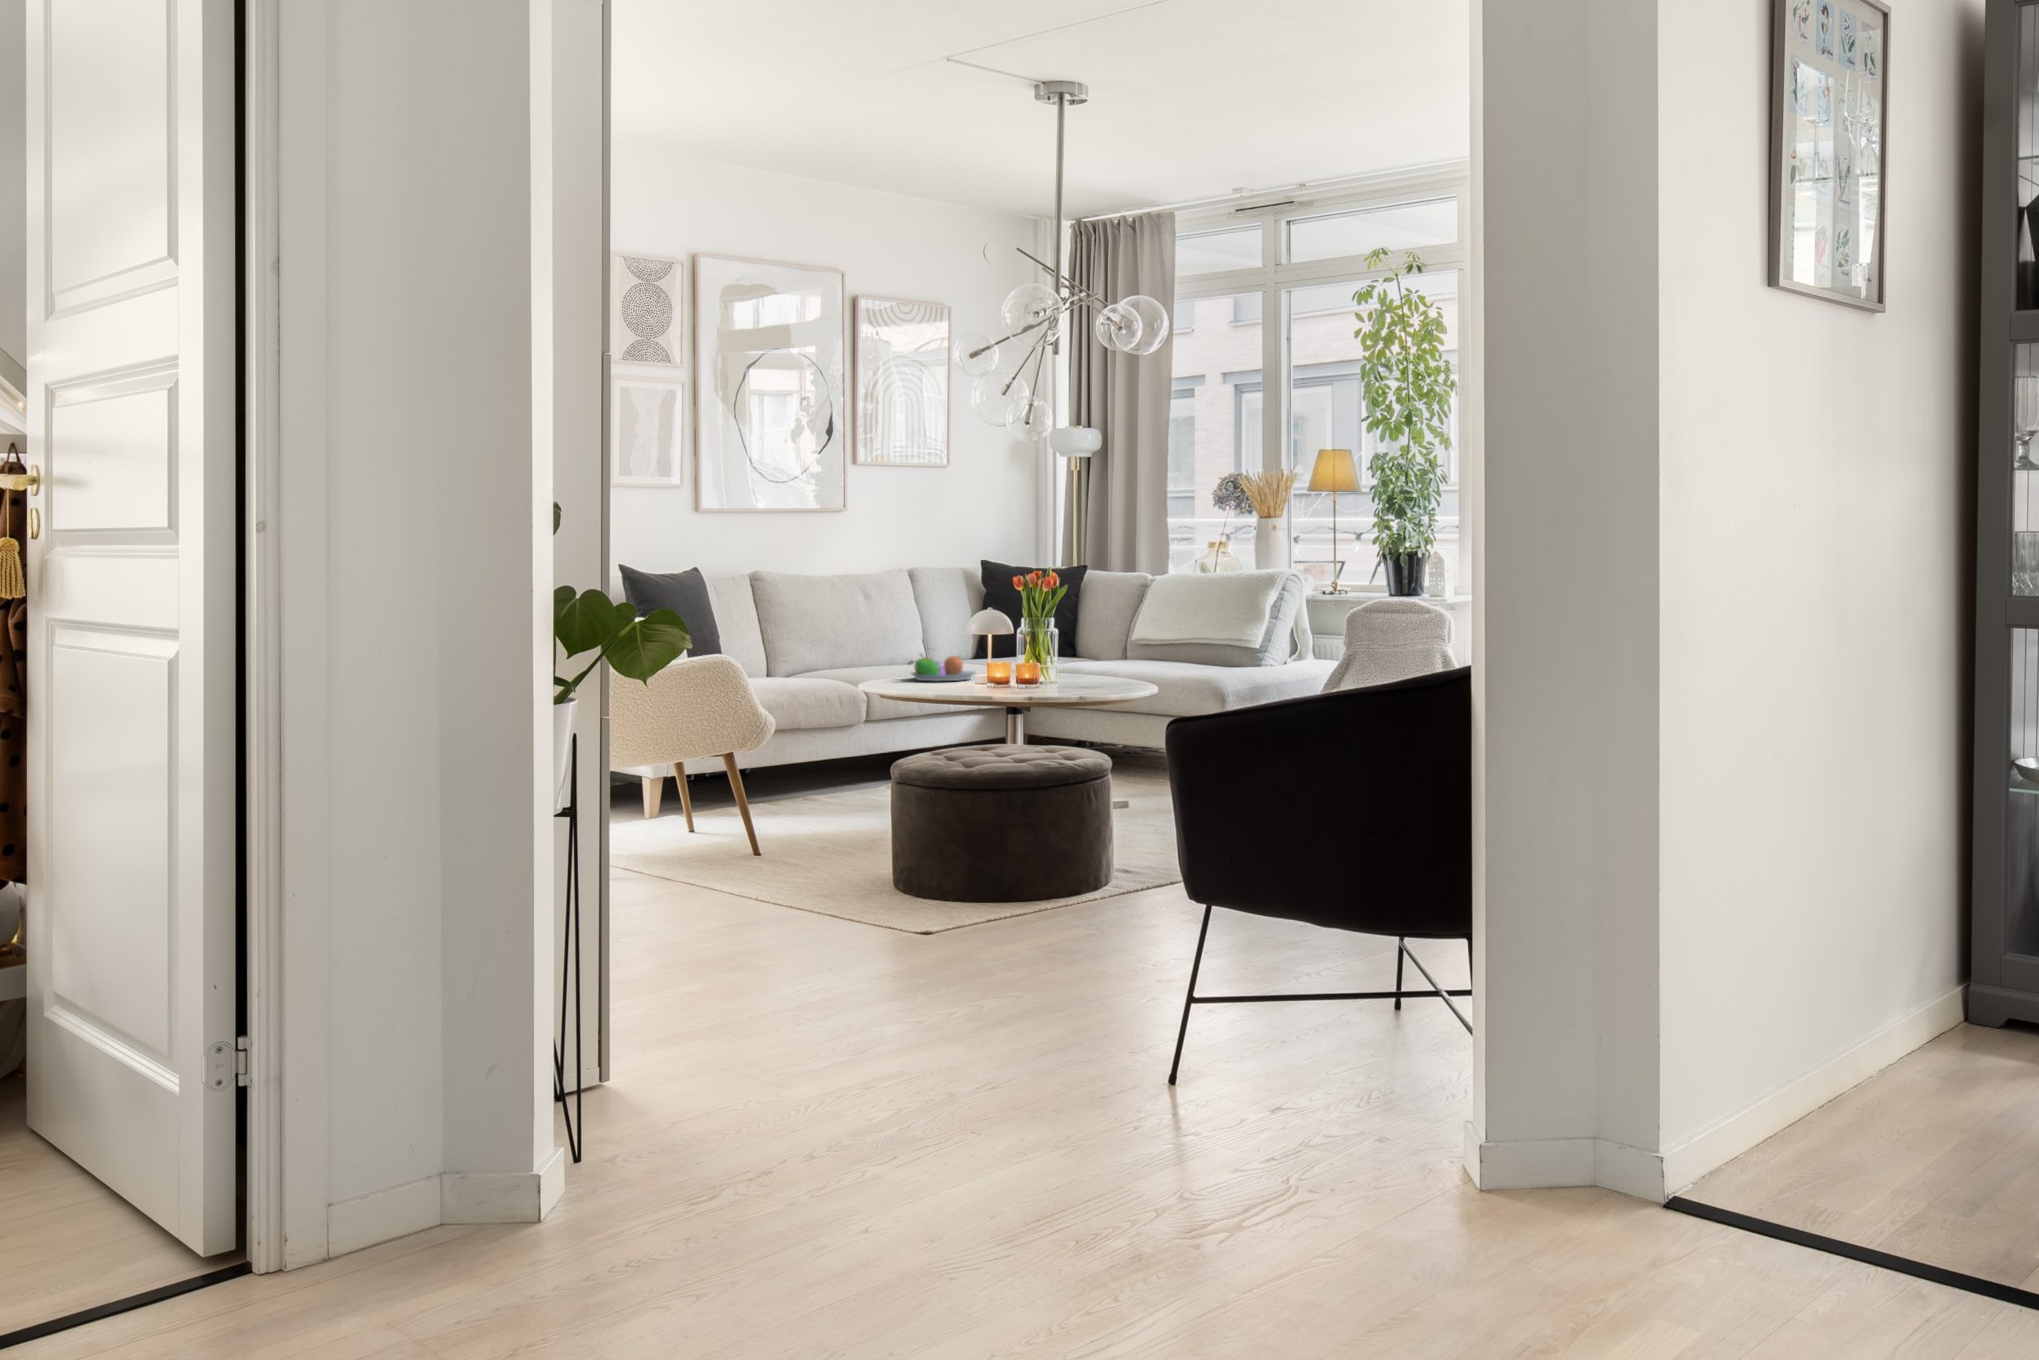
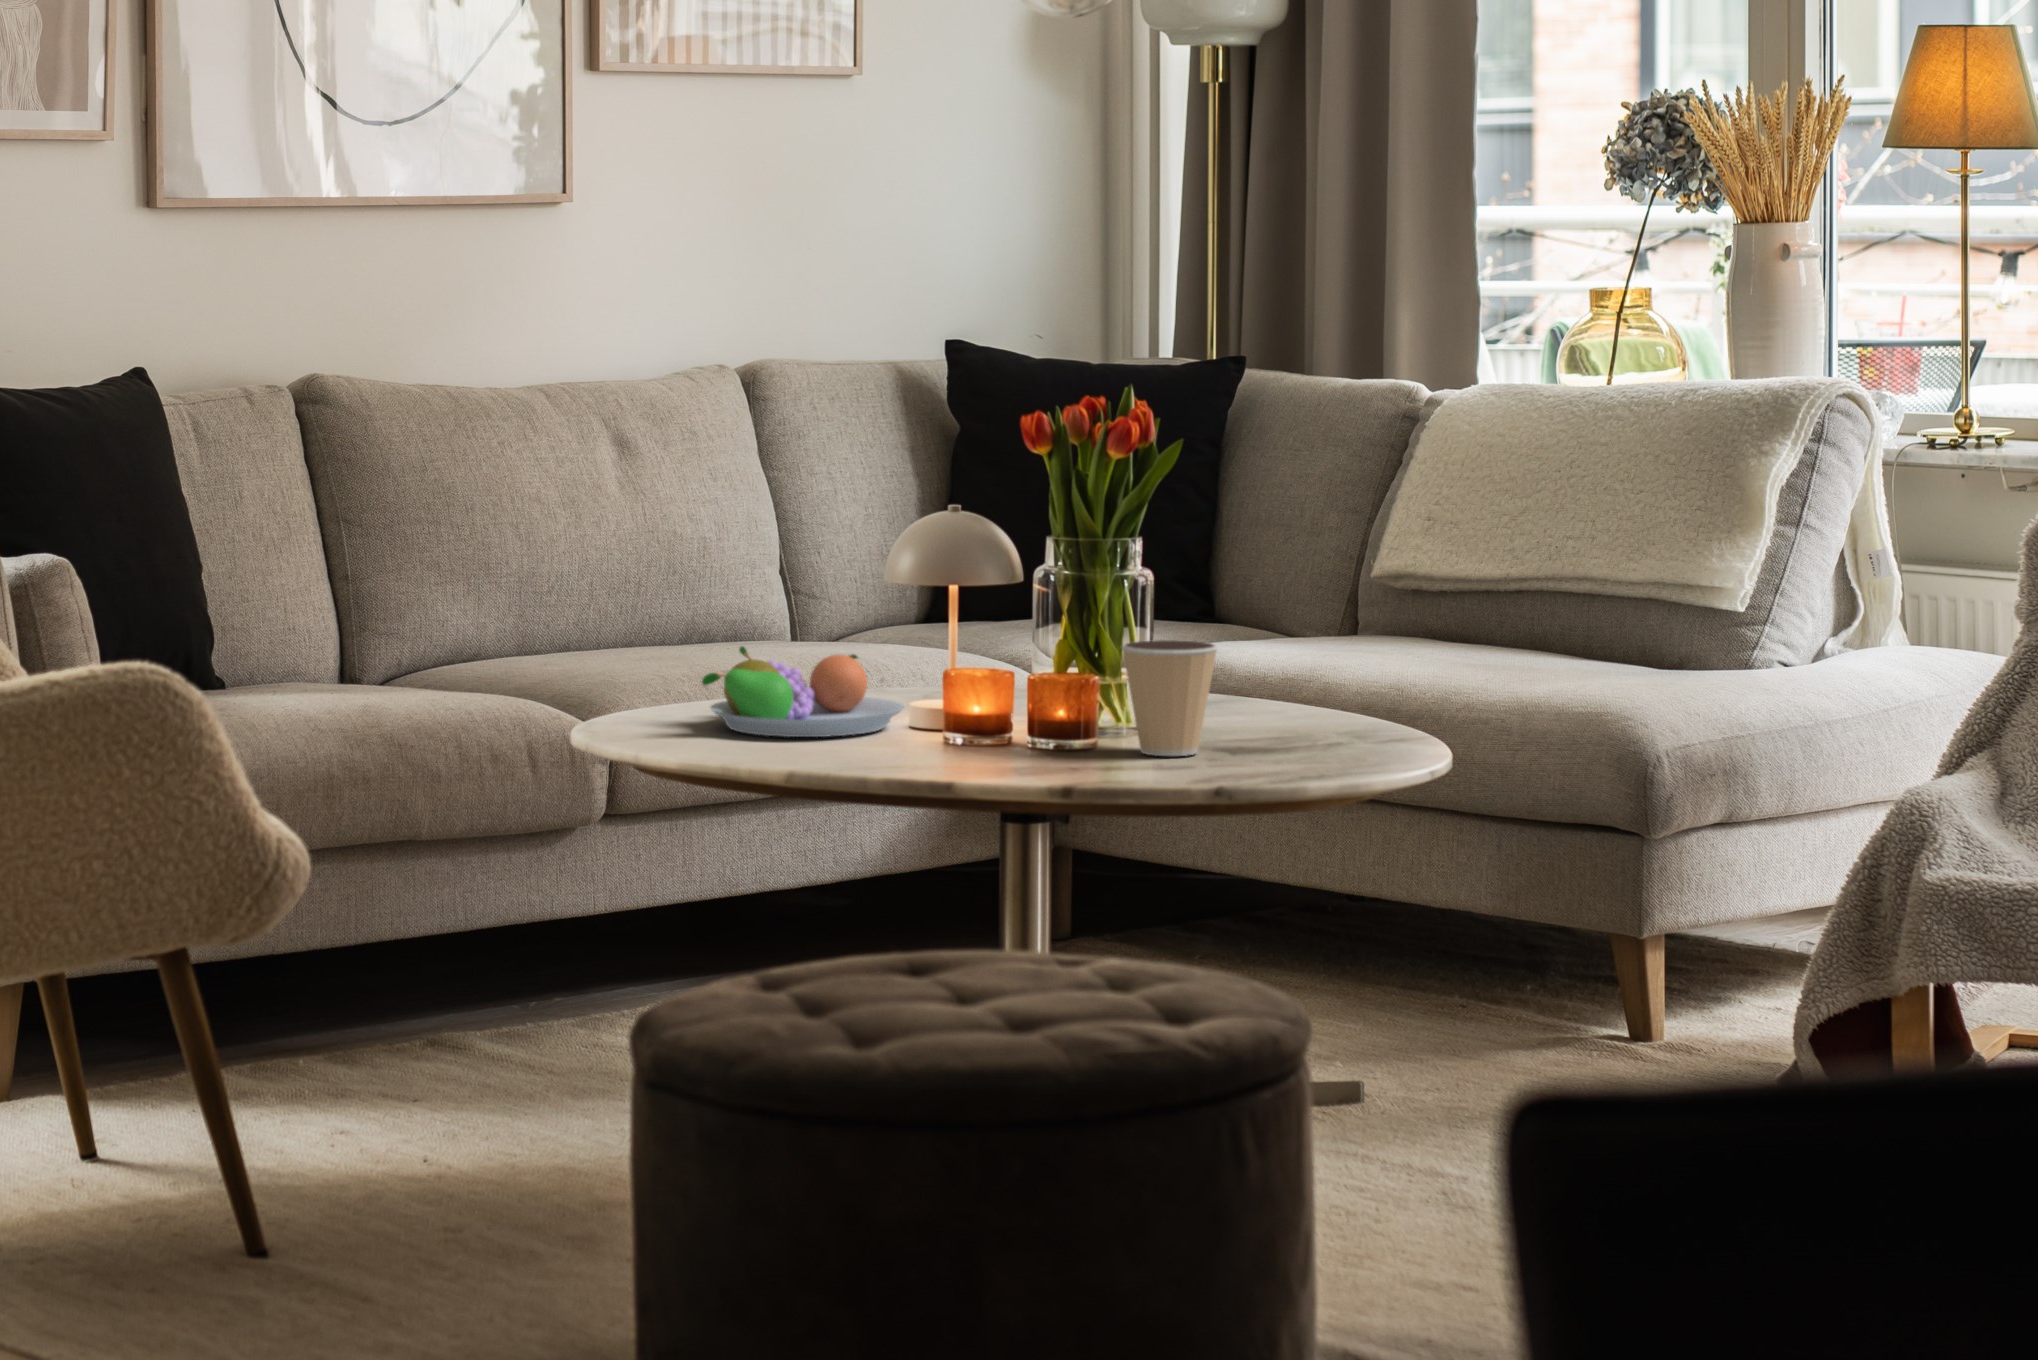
coffee cup: none [1050,646,1082,683] -> present [1122,640,1218,756]

